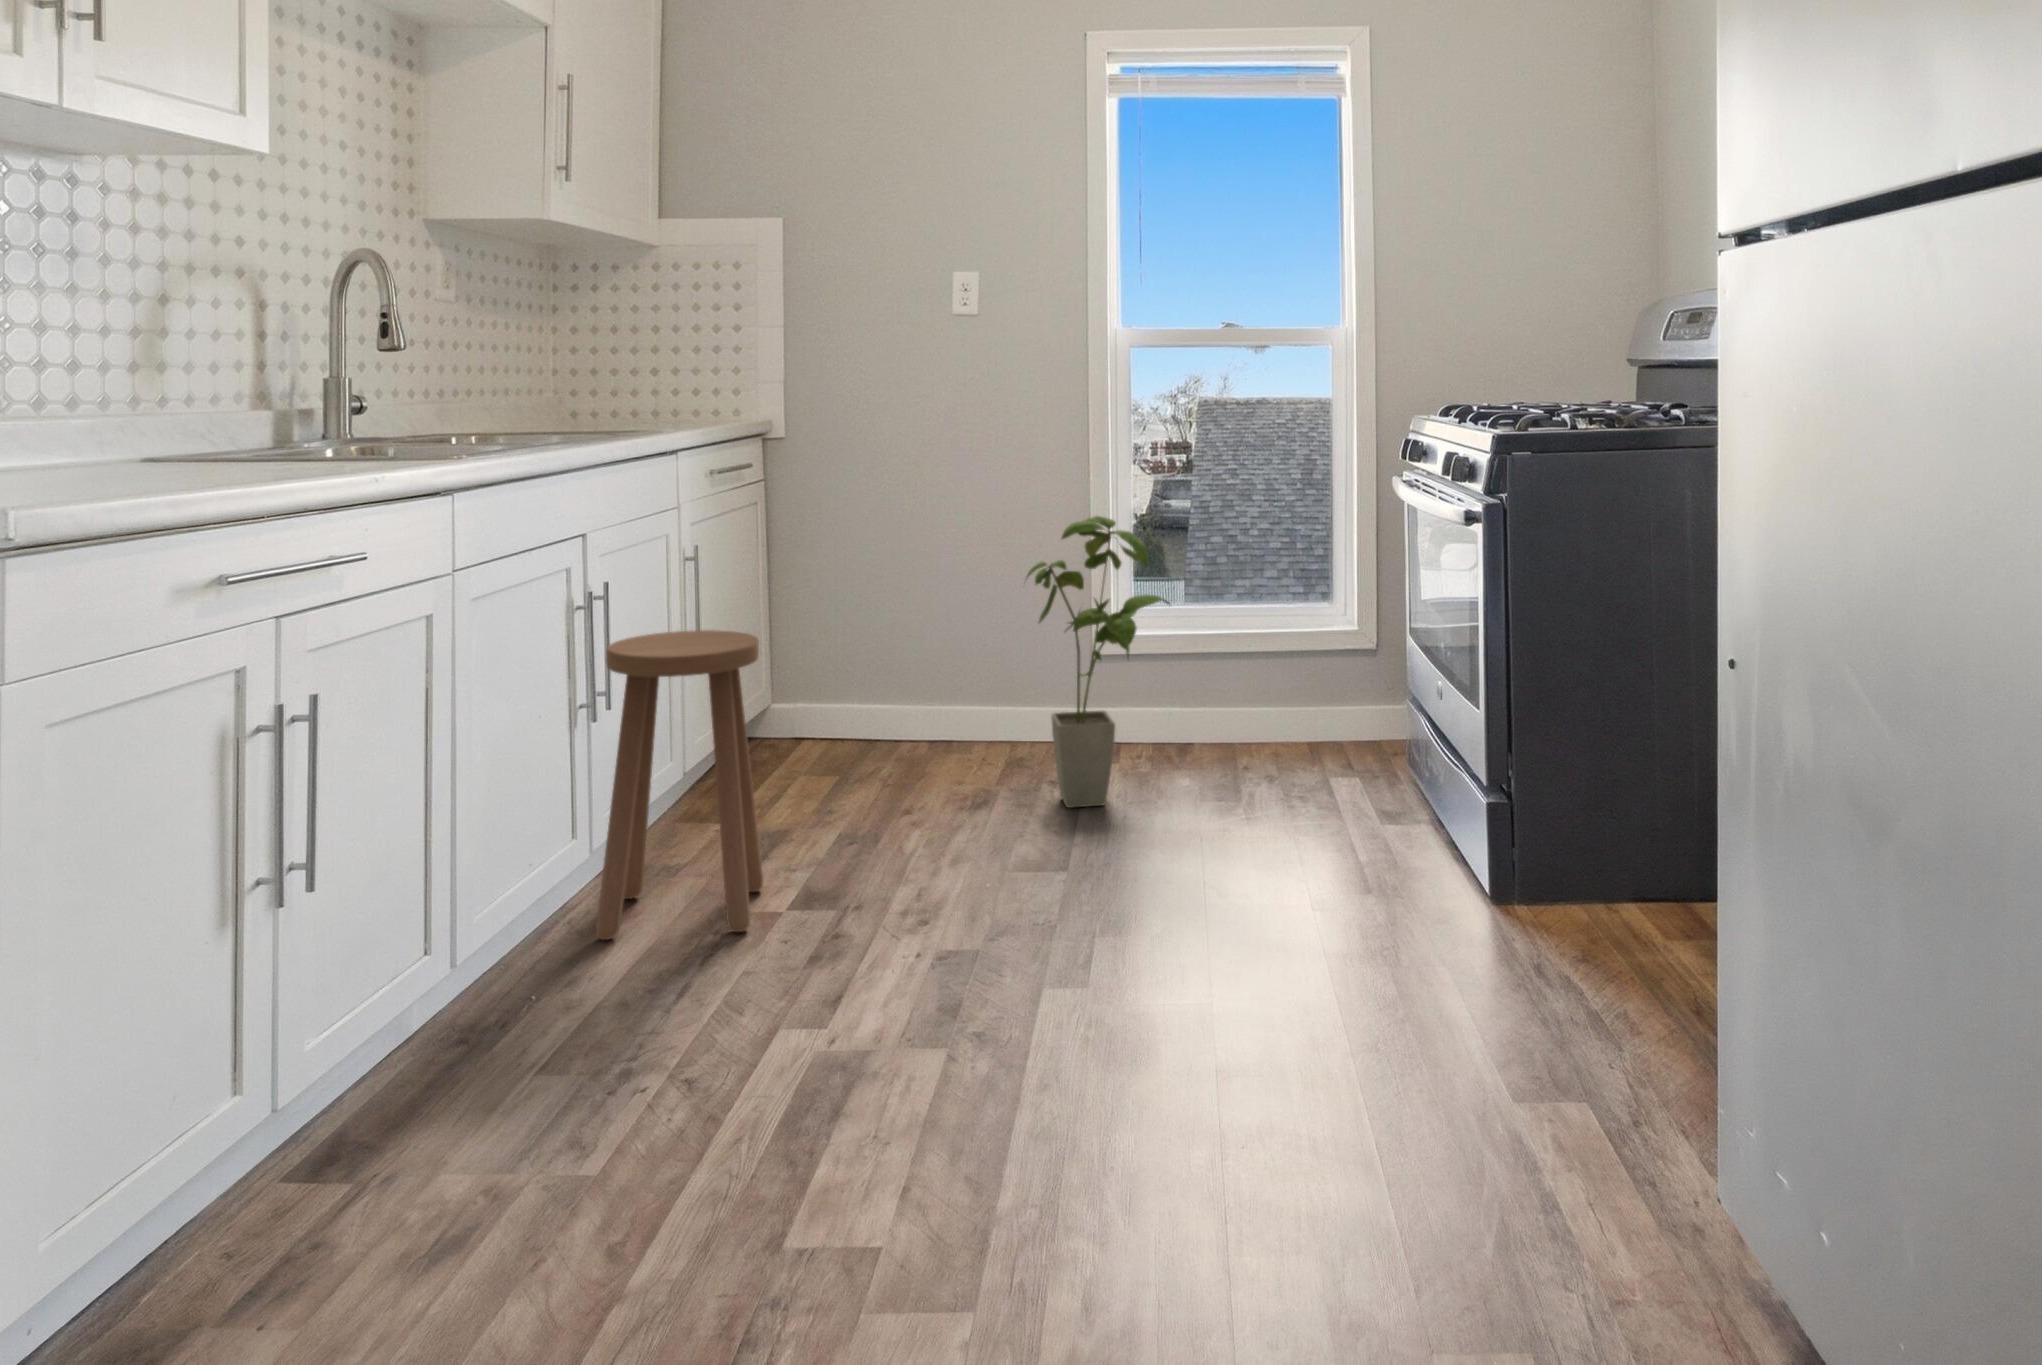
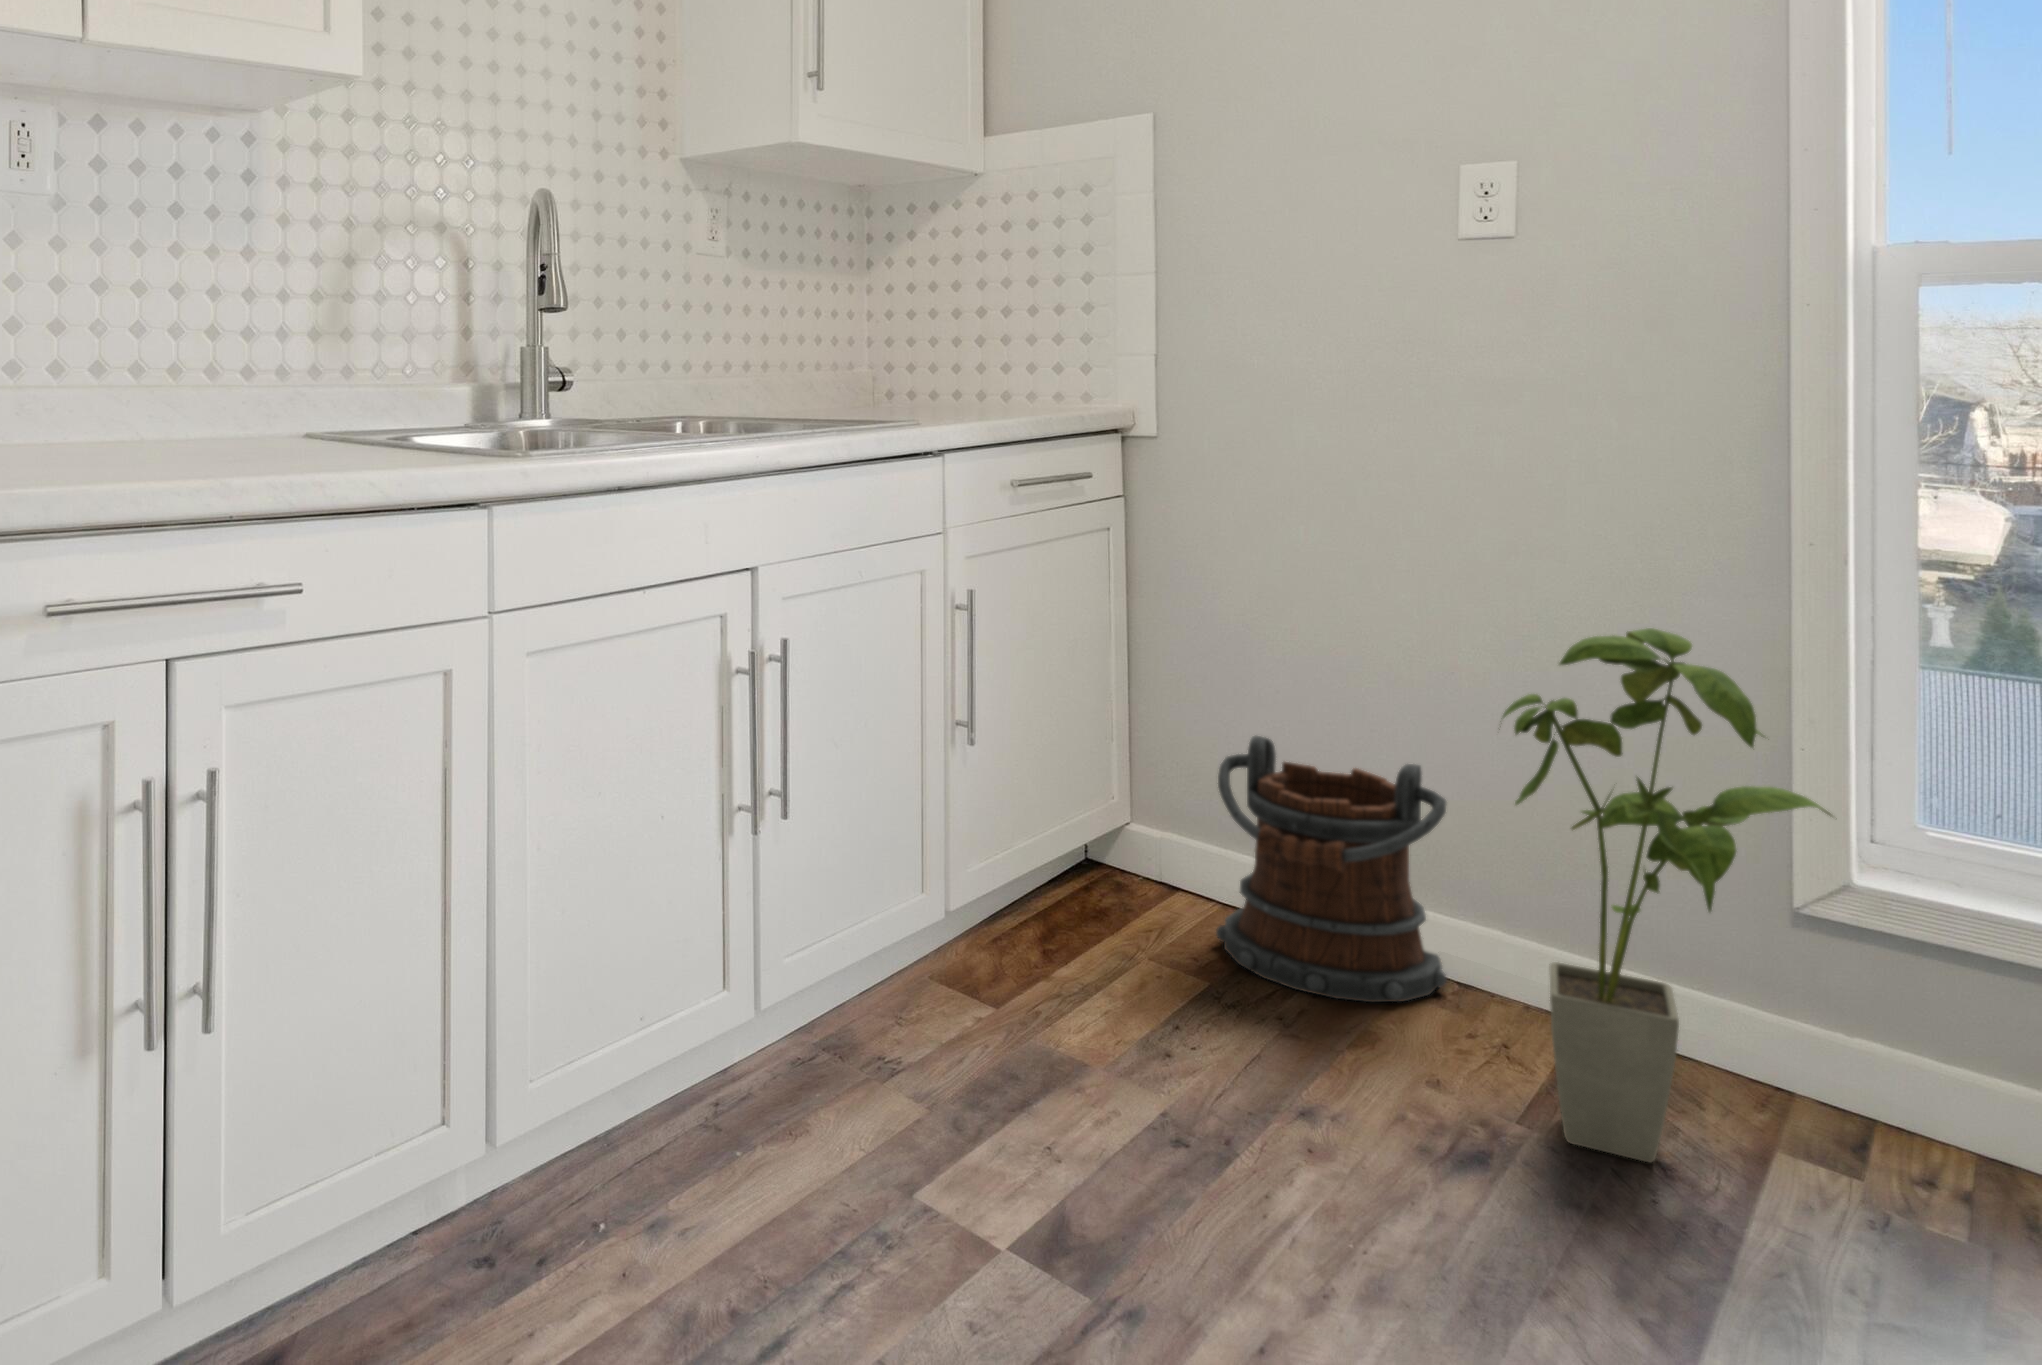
bucket: none [849,625,984,779] -> present [1216,736,1446,1002]
stool: present [596,630,764,940] -> none [708,721,970,1204]

